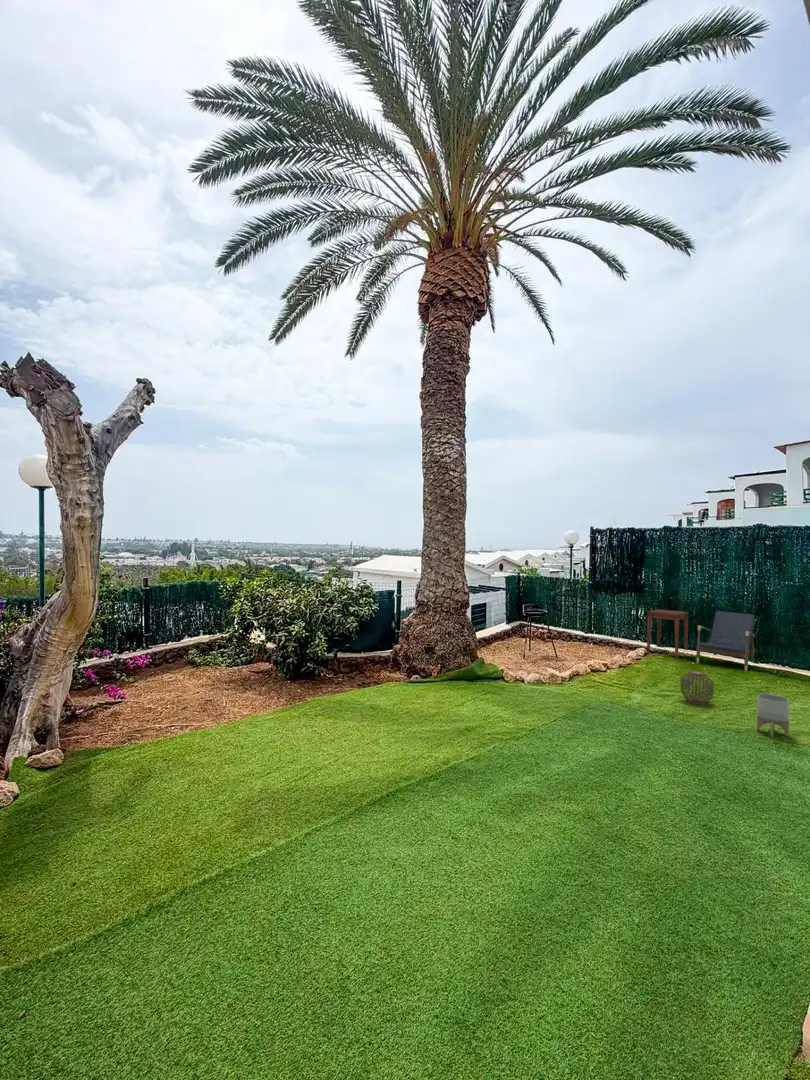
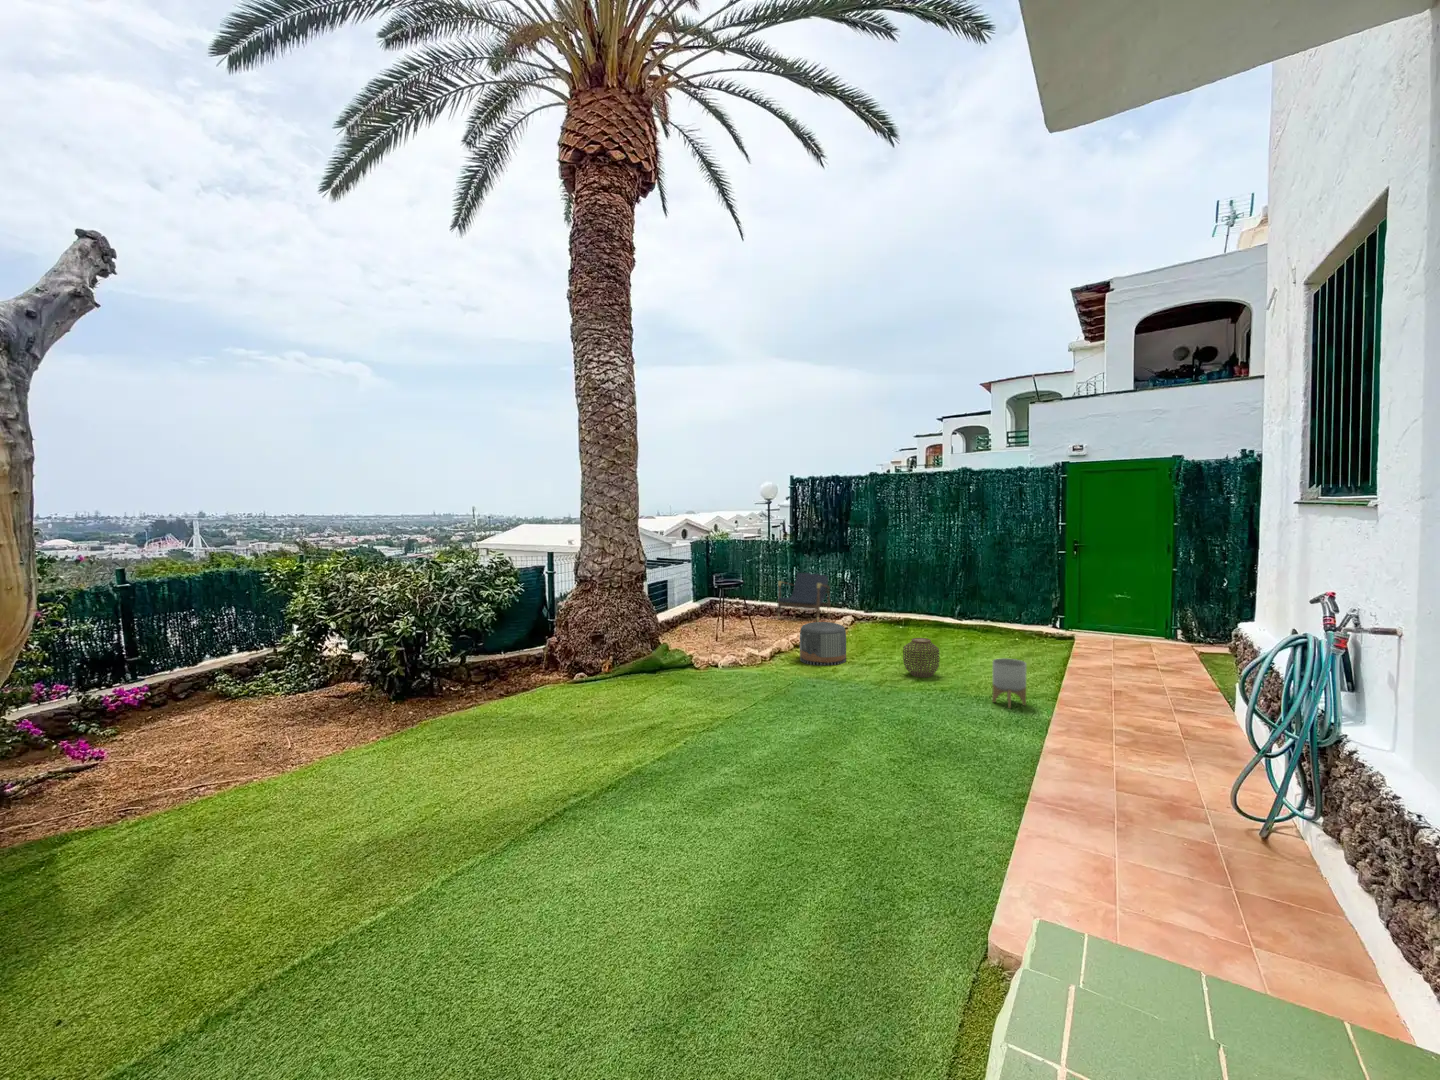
side table: present [647,609,688,659] -> none [855,570,898,626]
lounge chair: present [696,611,755,671] -> present [777,573,830,621]
pouf: none [591,650,632,687] -> present [800,622,846,666]

